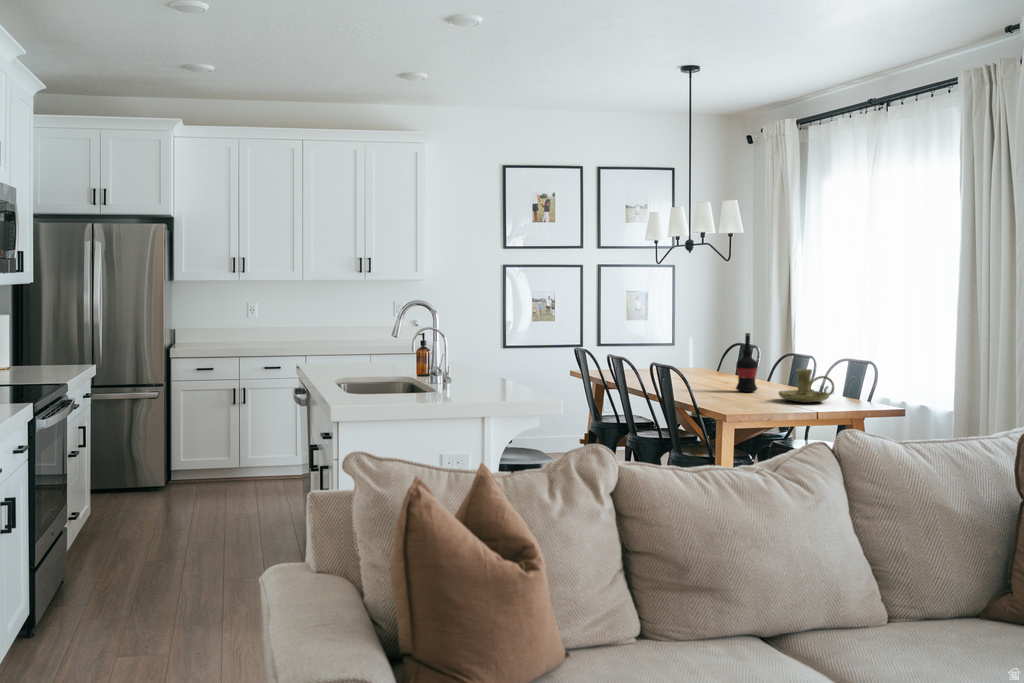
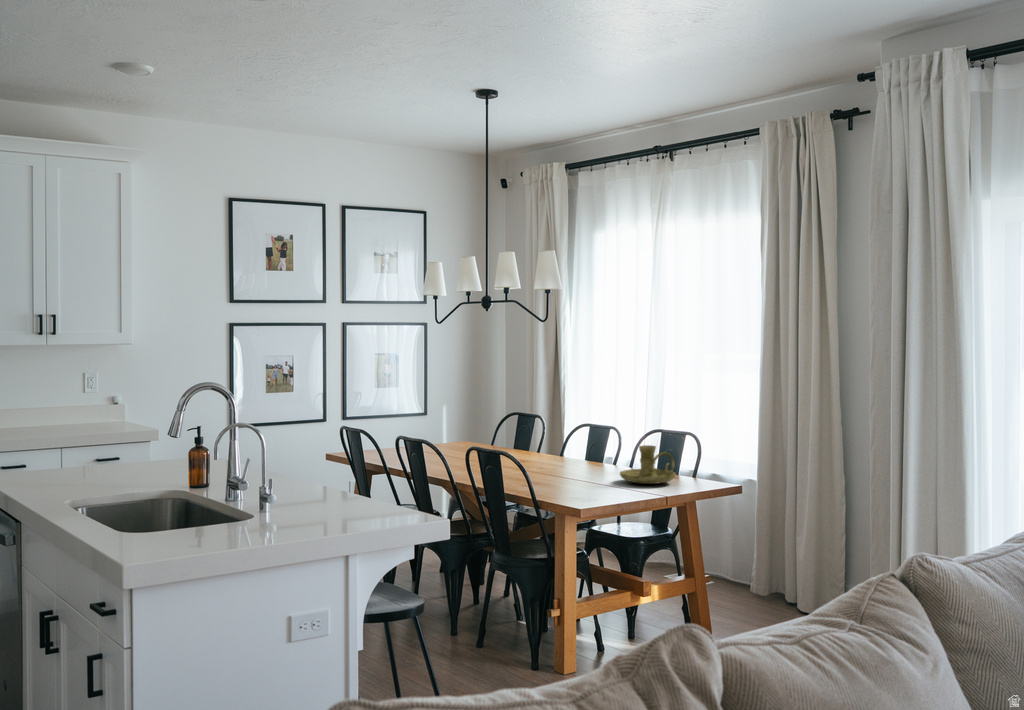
wine bottle: present [736,333,758,392] -> none [559,405,583,473]

